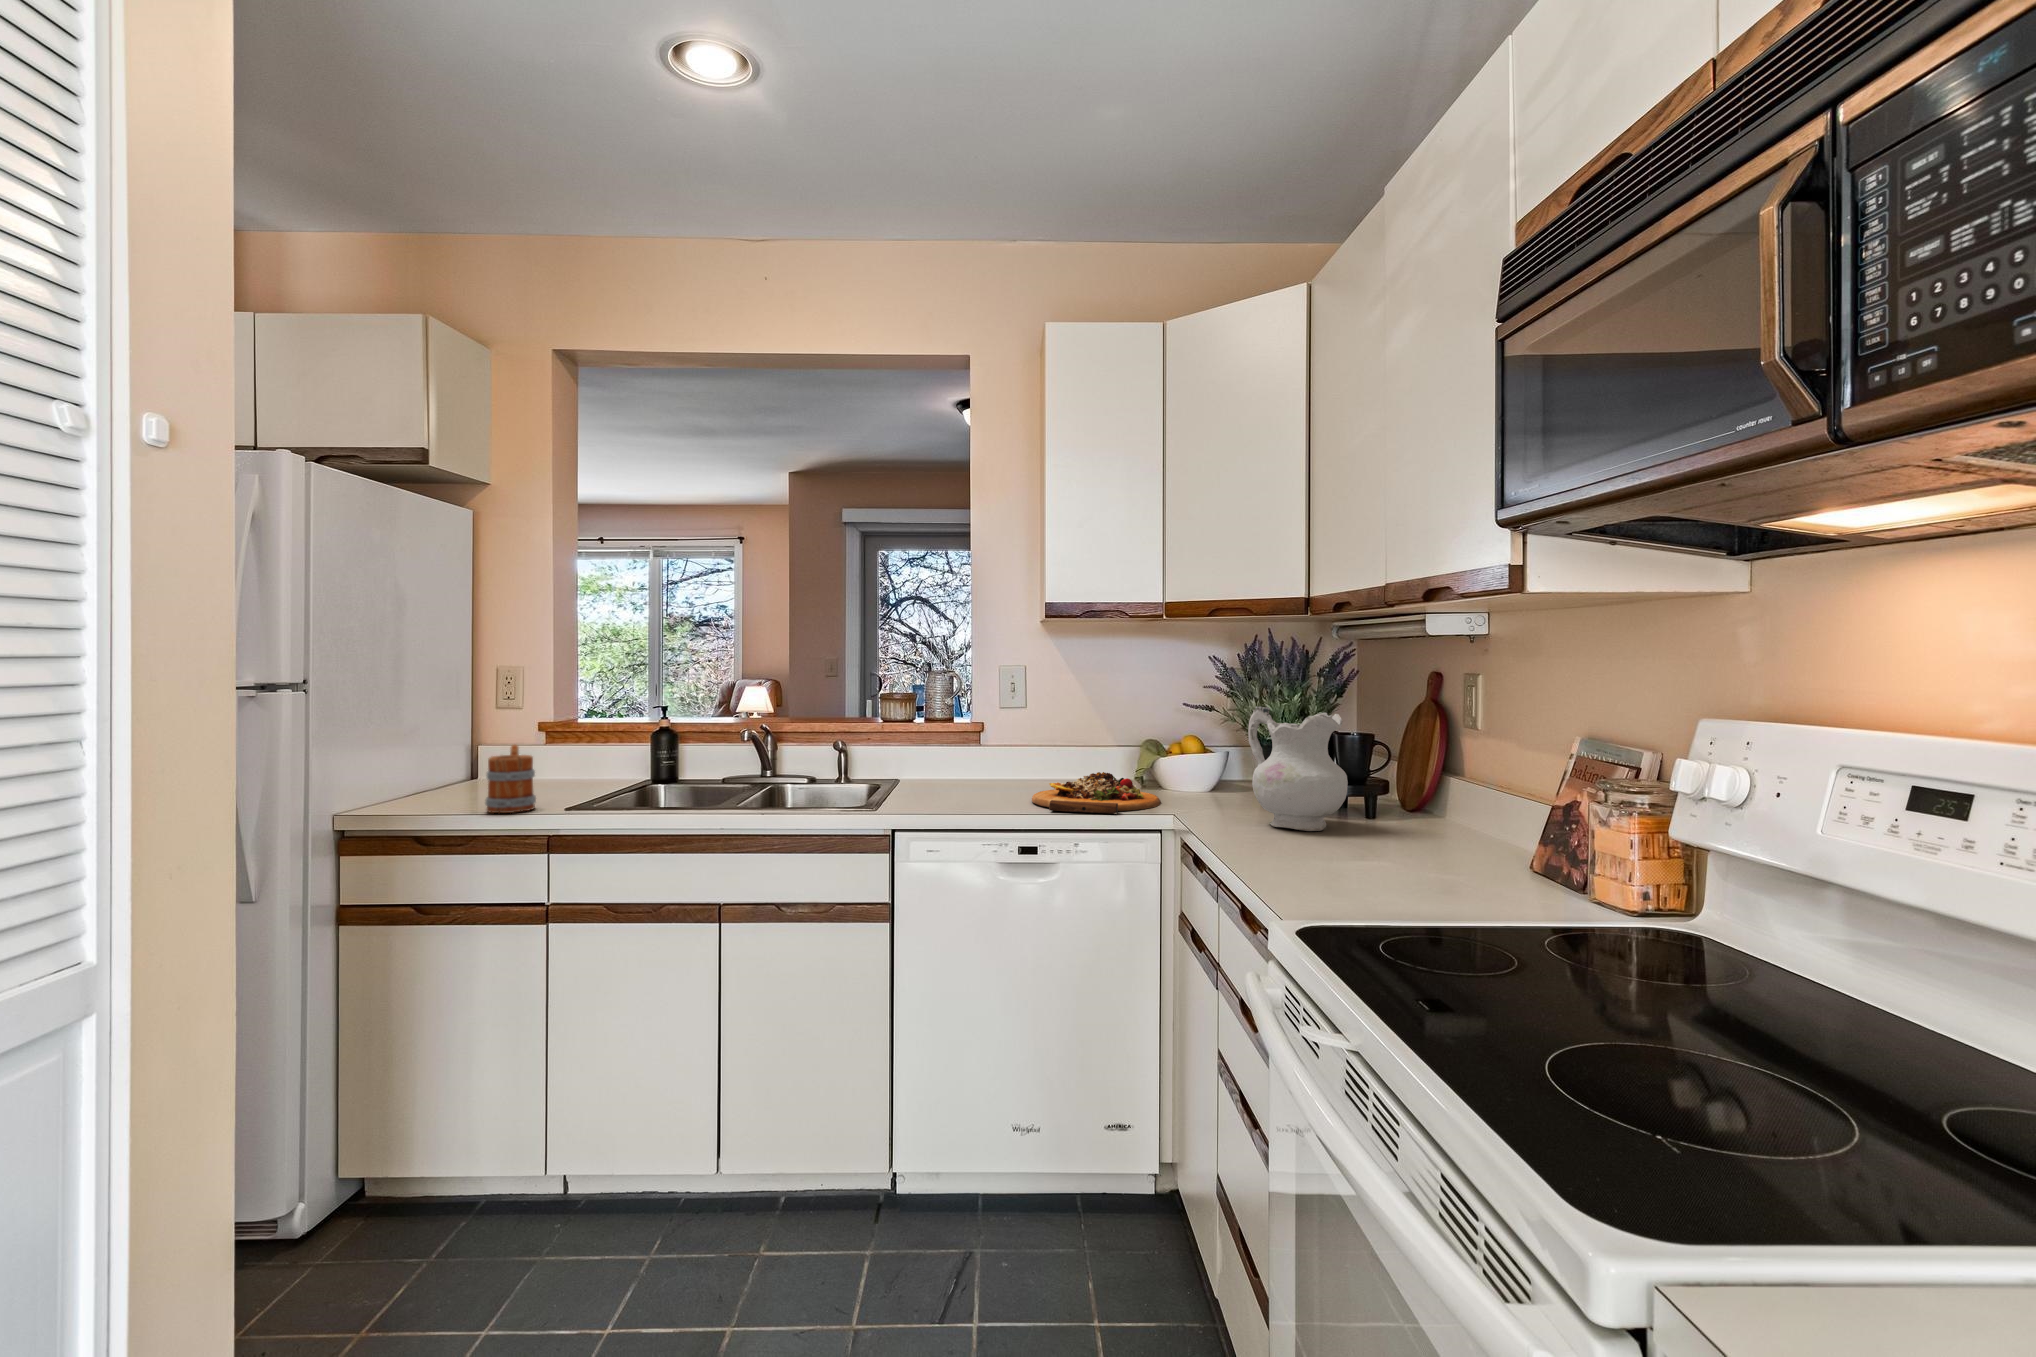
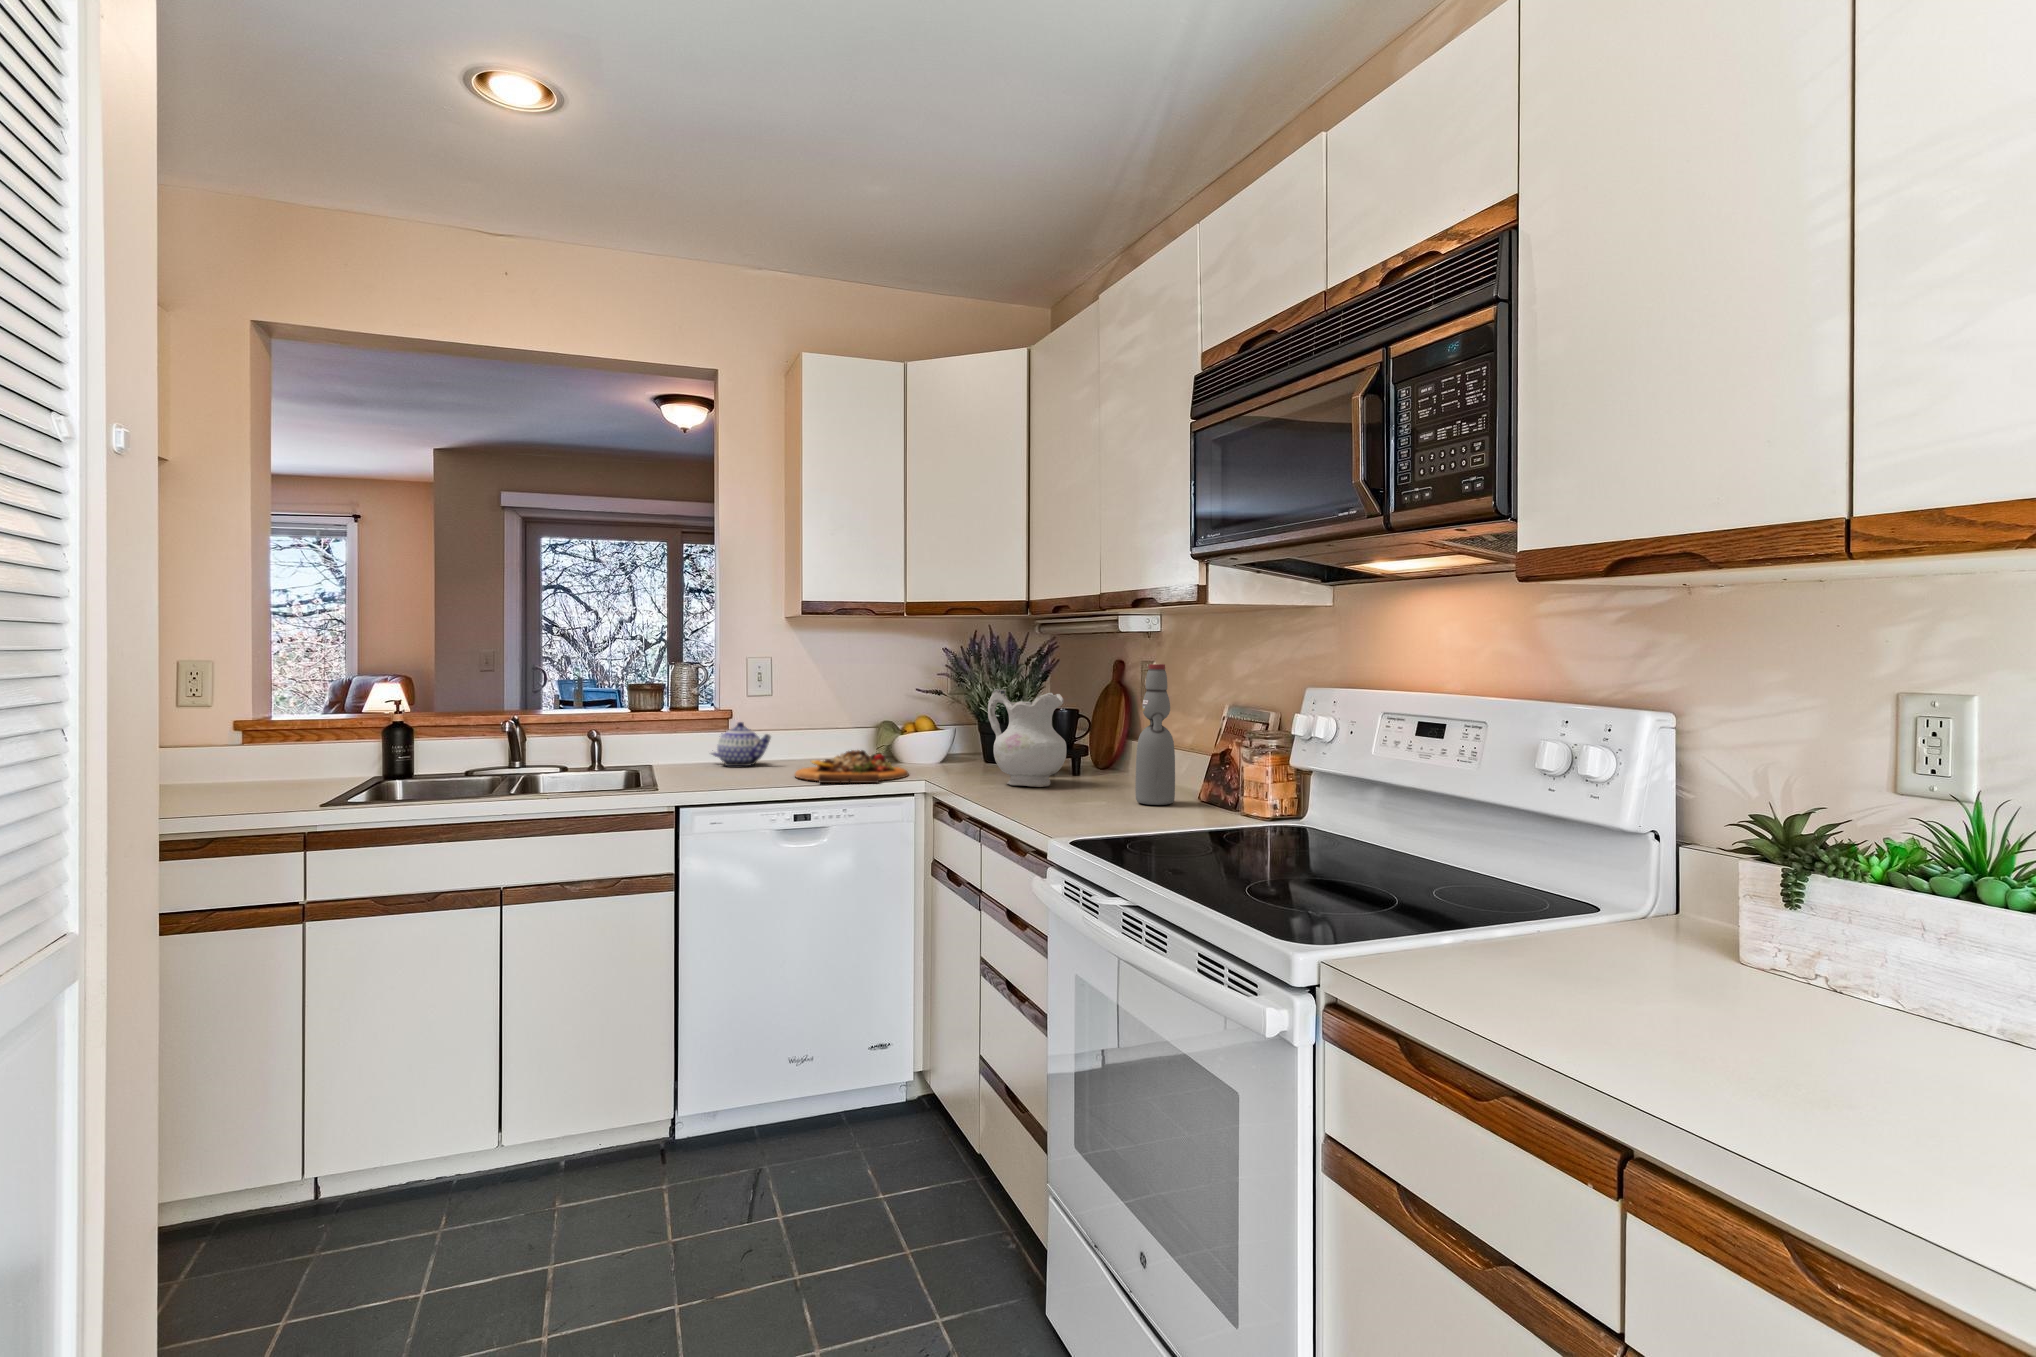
bottle: none [1431,678,1489,872] -> present [1135,664,1175,805]
teapot: none [960,736,1020,784] -> present [712,722,771,766]
mug: present [485,745,536,813] -> none [208,738,268,810]

